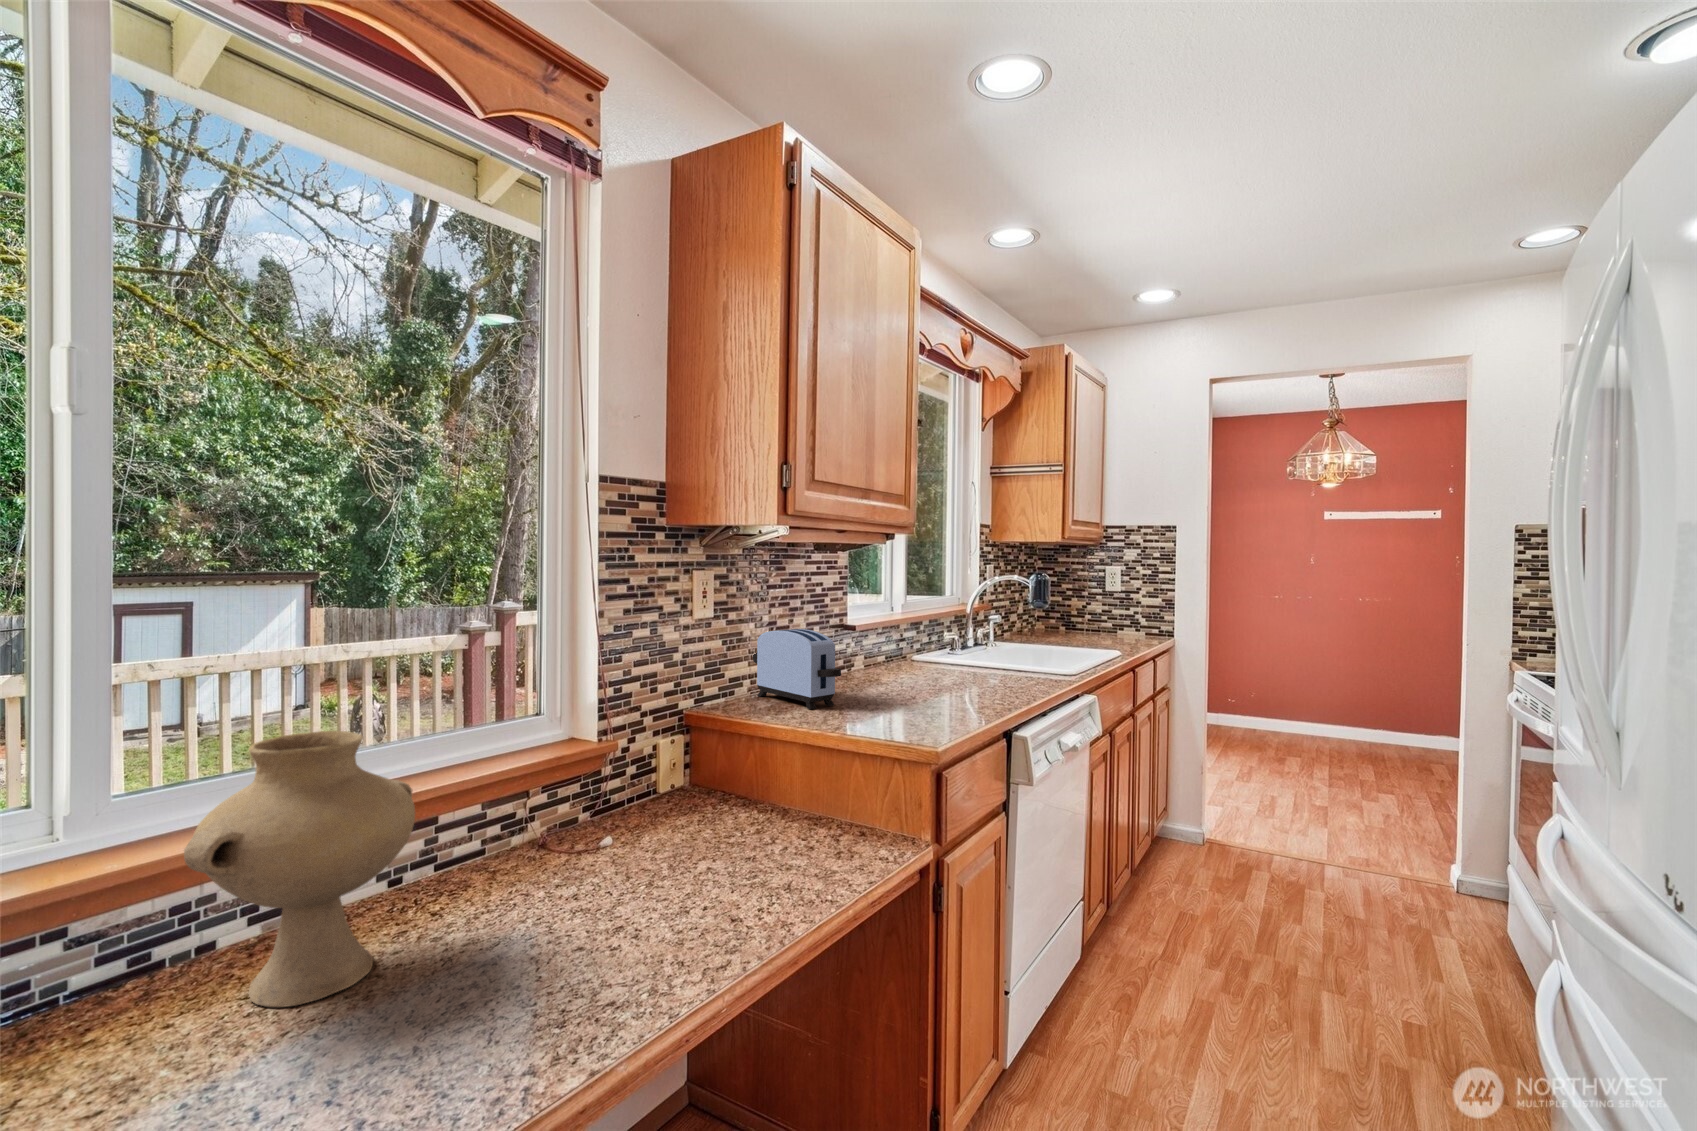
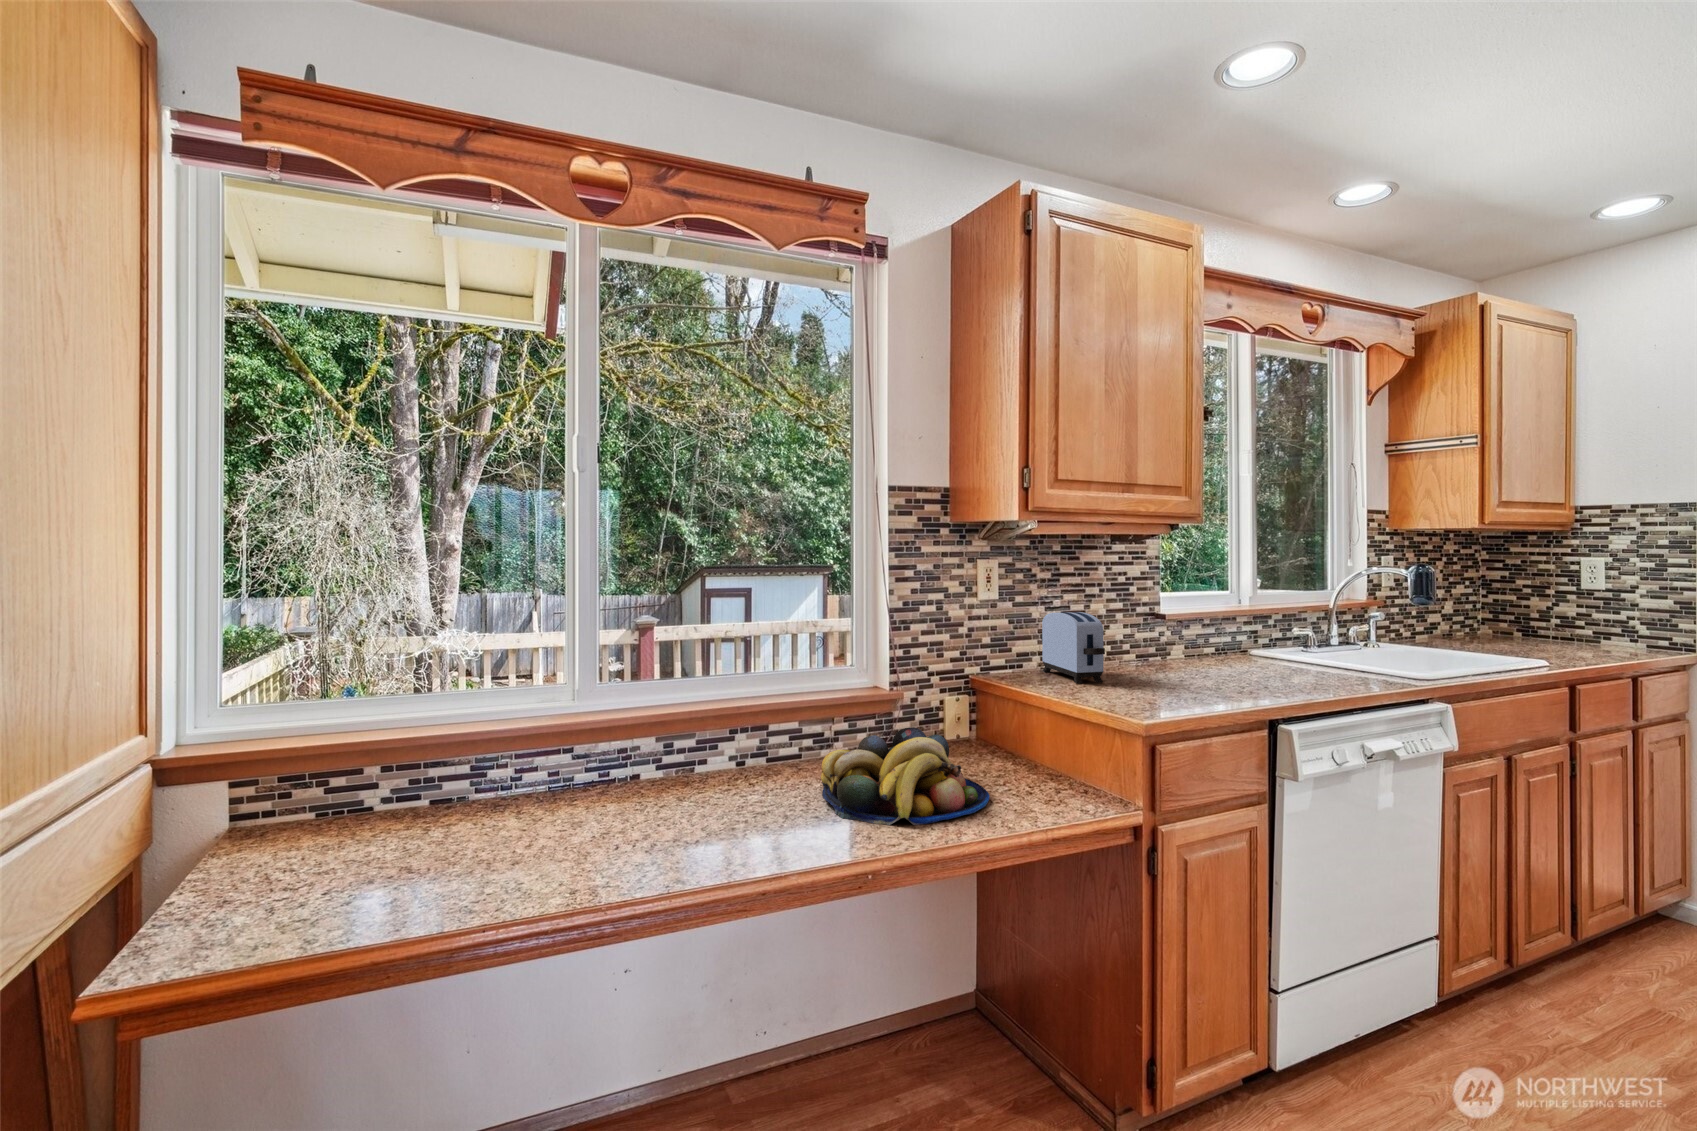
vase: present [184,731,415,1007] -> none [613,653,737,809]
fruit bowl: none [551,793,781,949] -> present [821,727,990,825]

